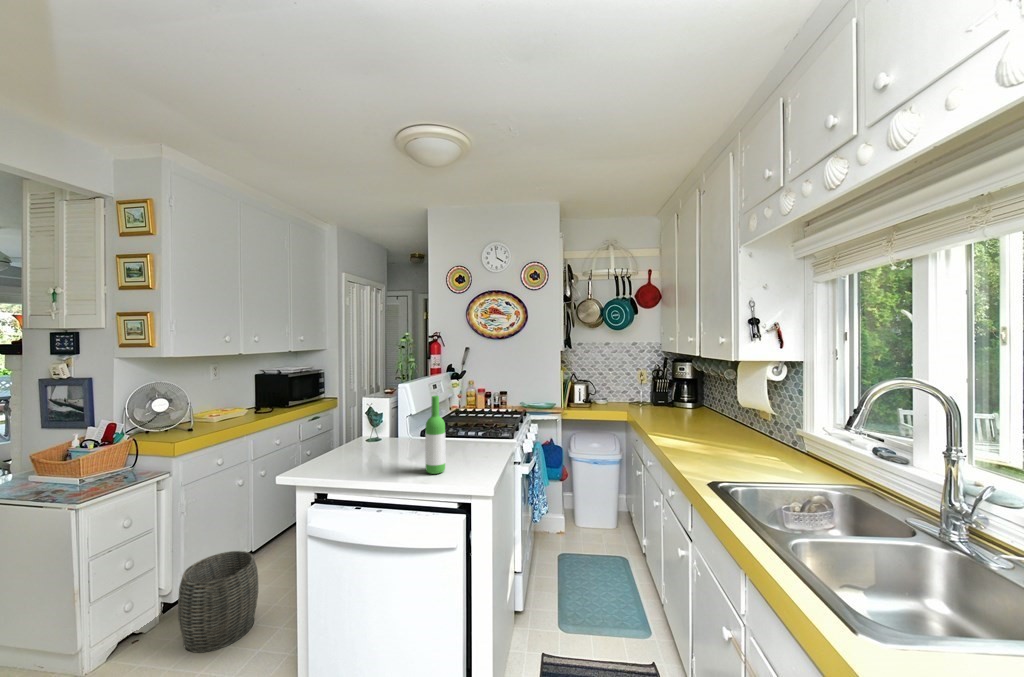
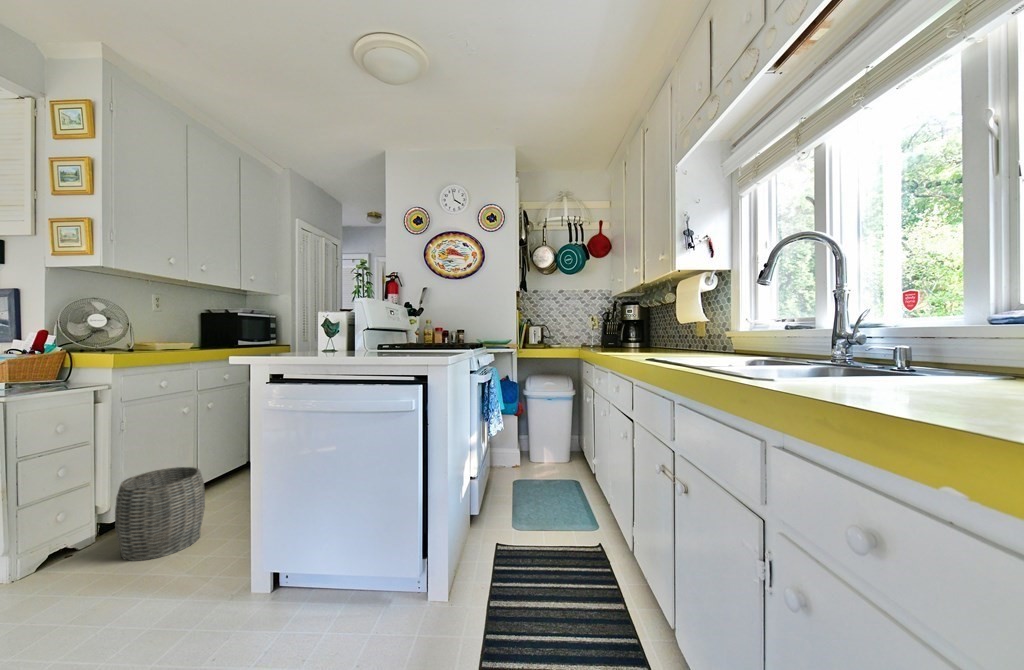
wine bottle: present [425,396,445,474] -> none [379,281,398,356]

